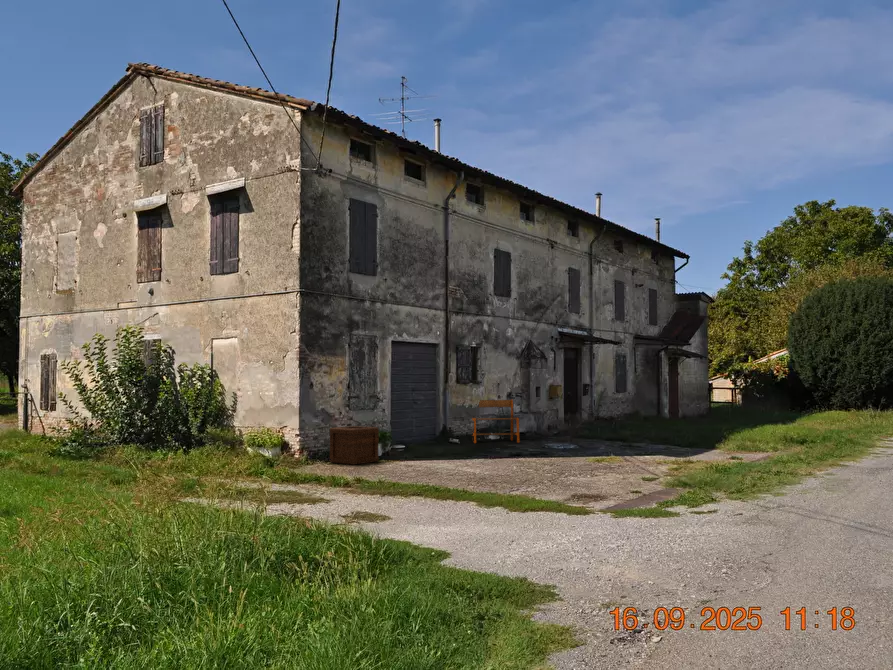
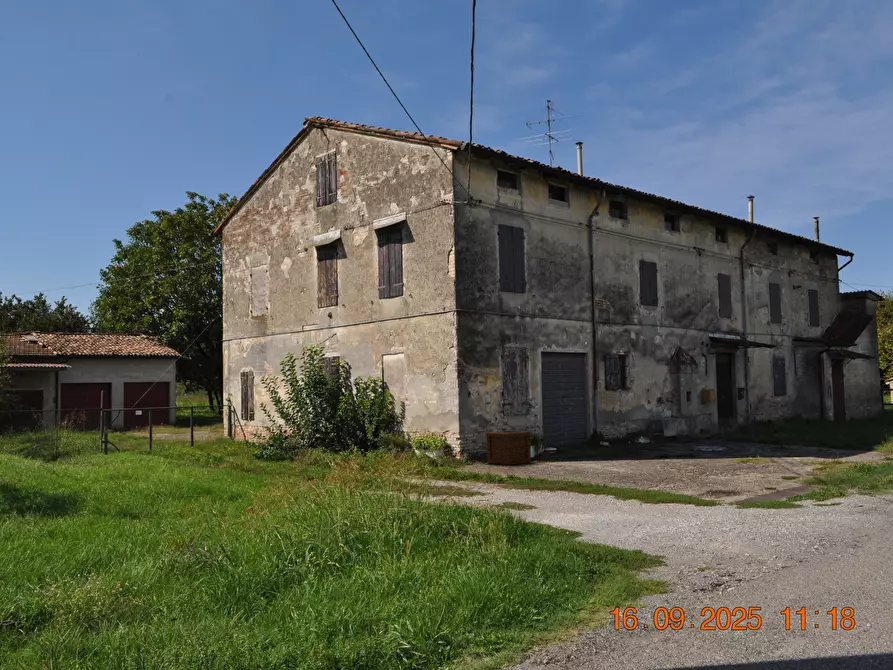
bench: present [472,399,519,443] -> none [620,405,669,447]

